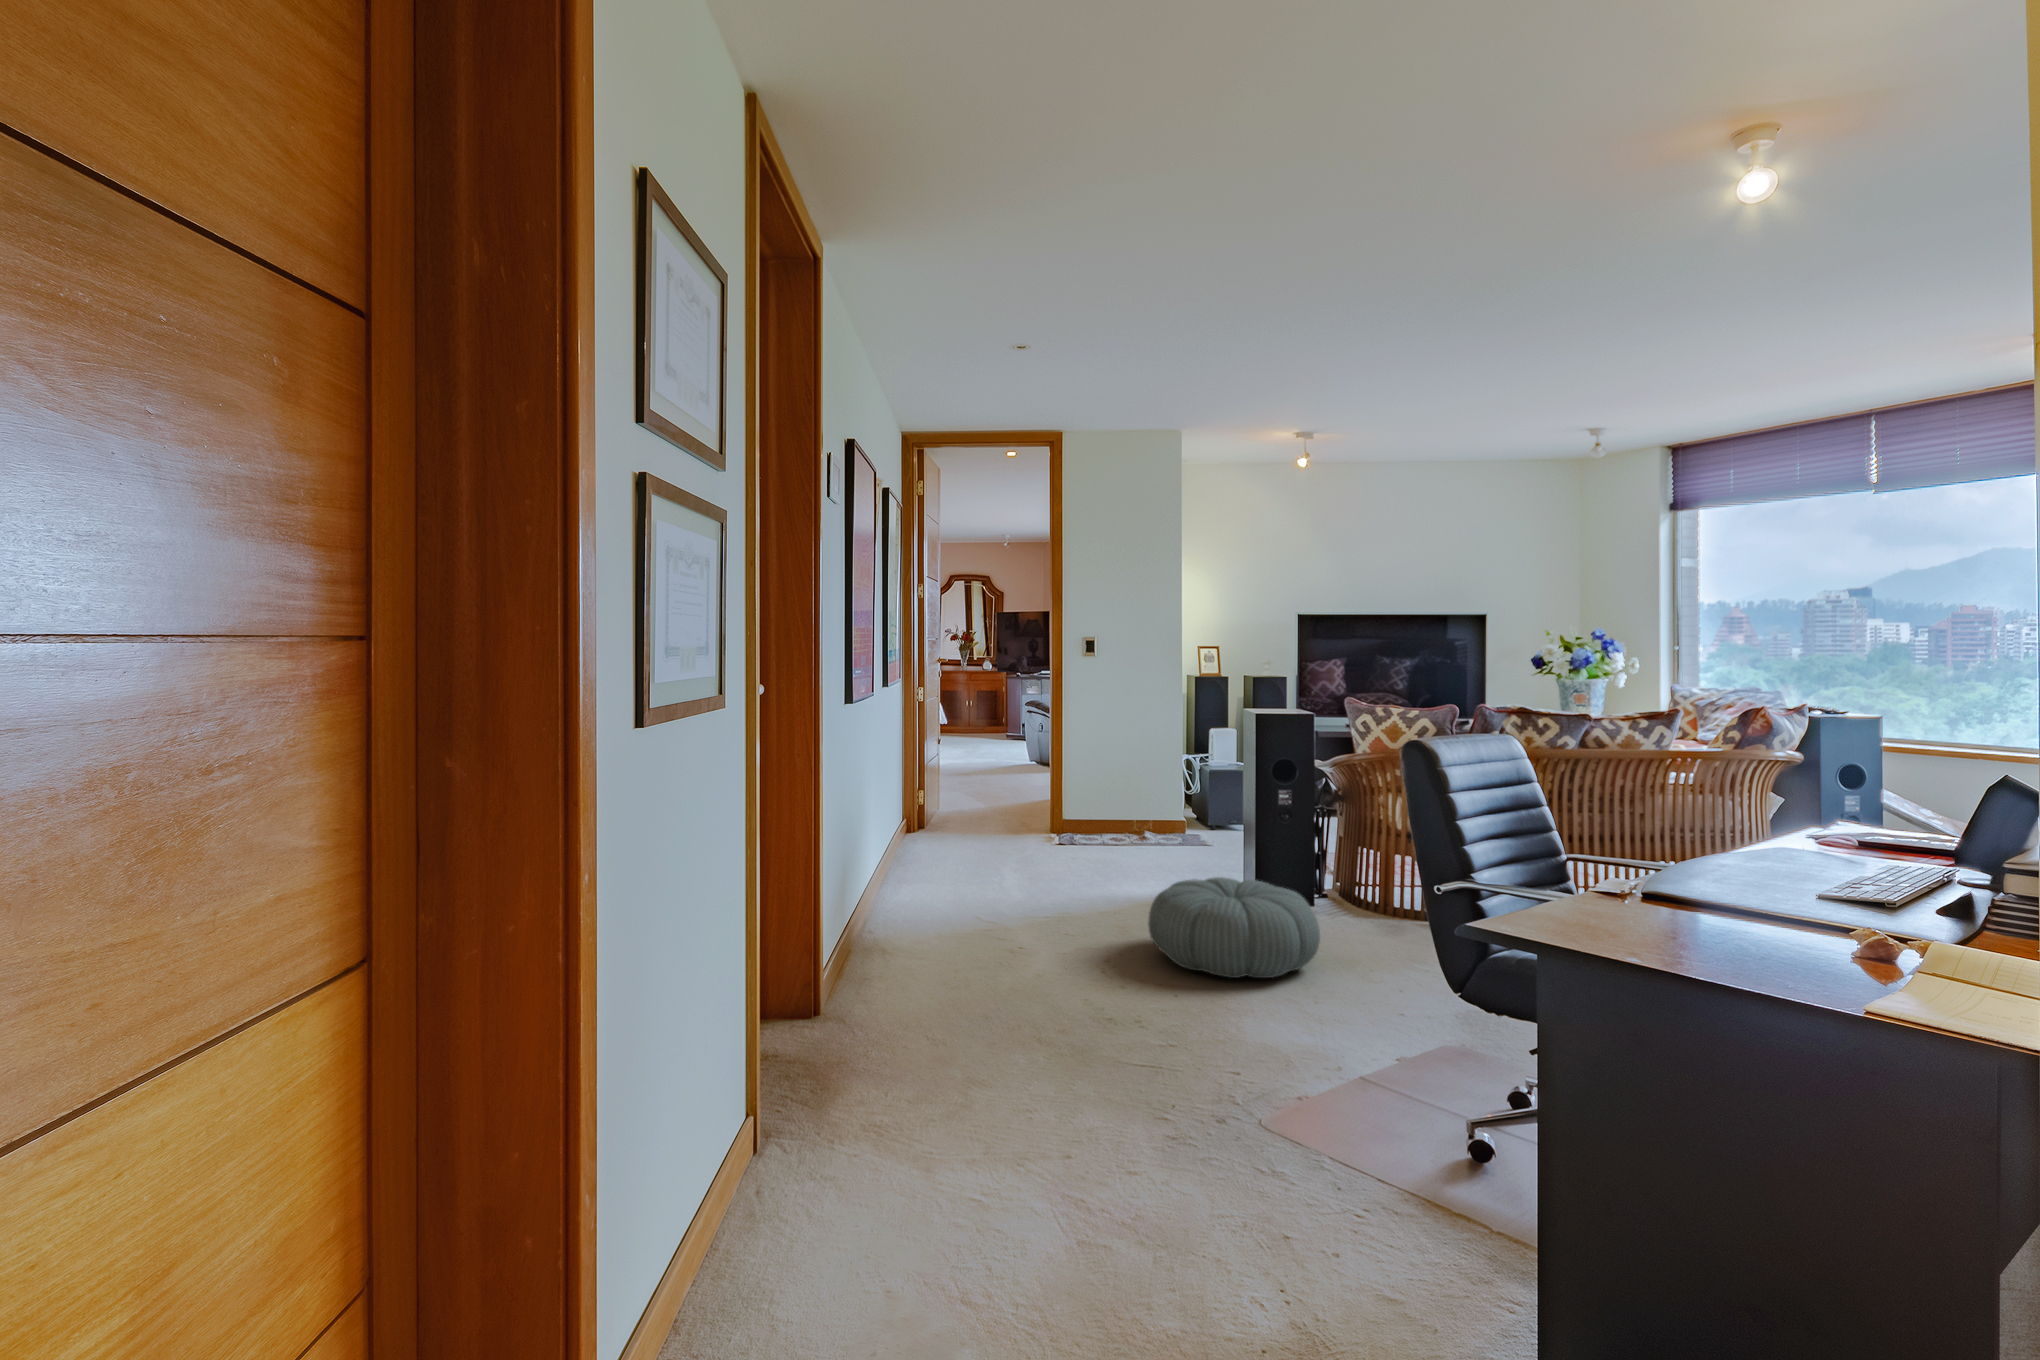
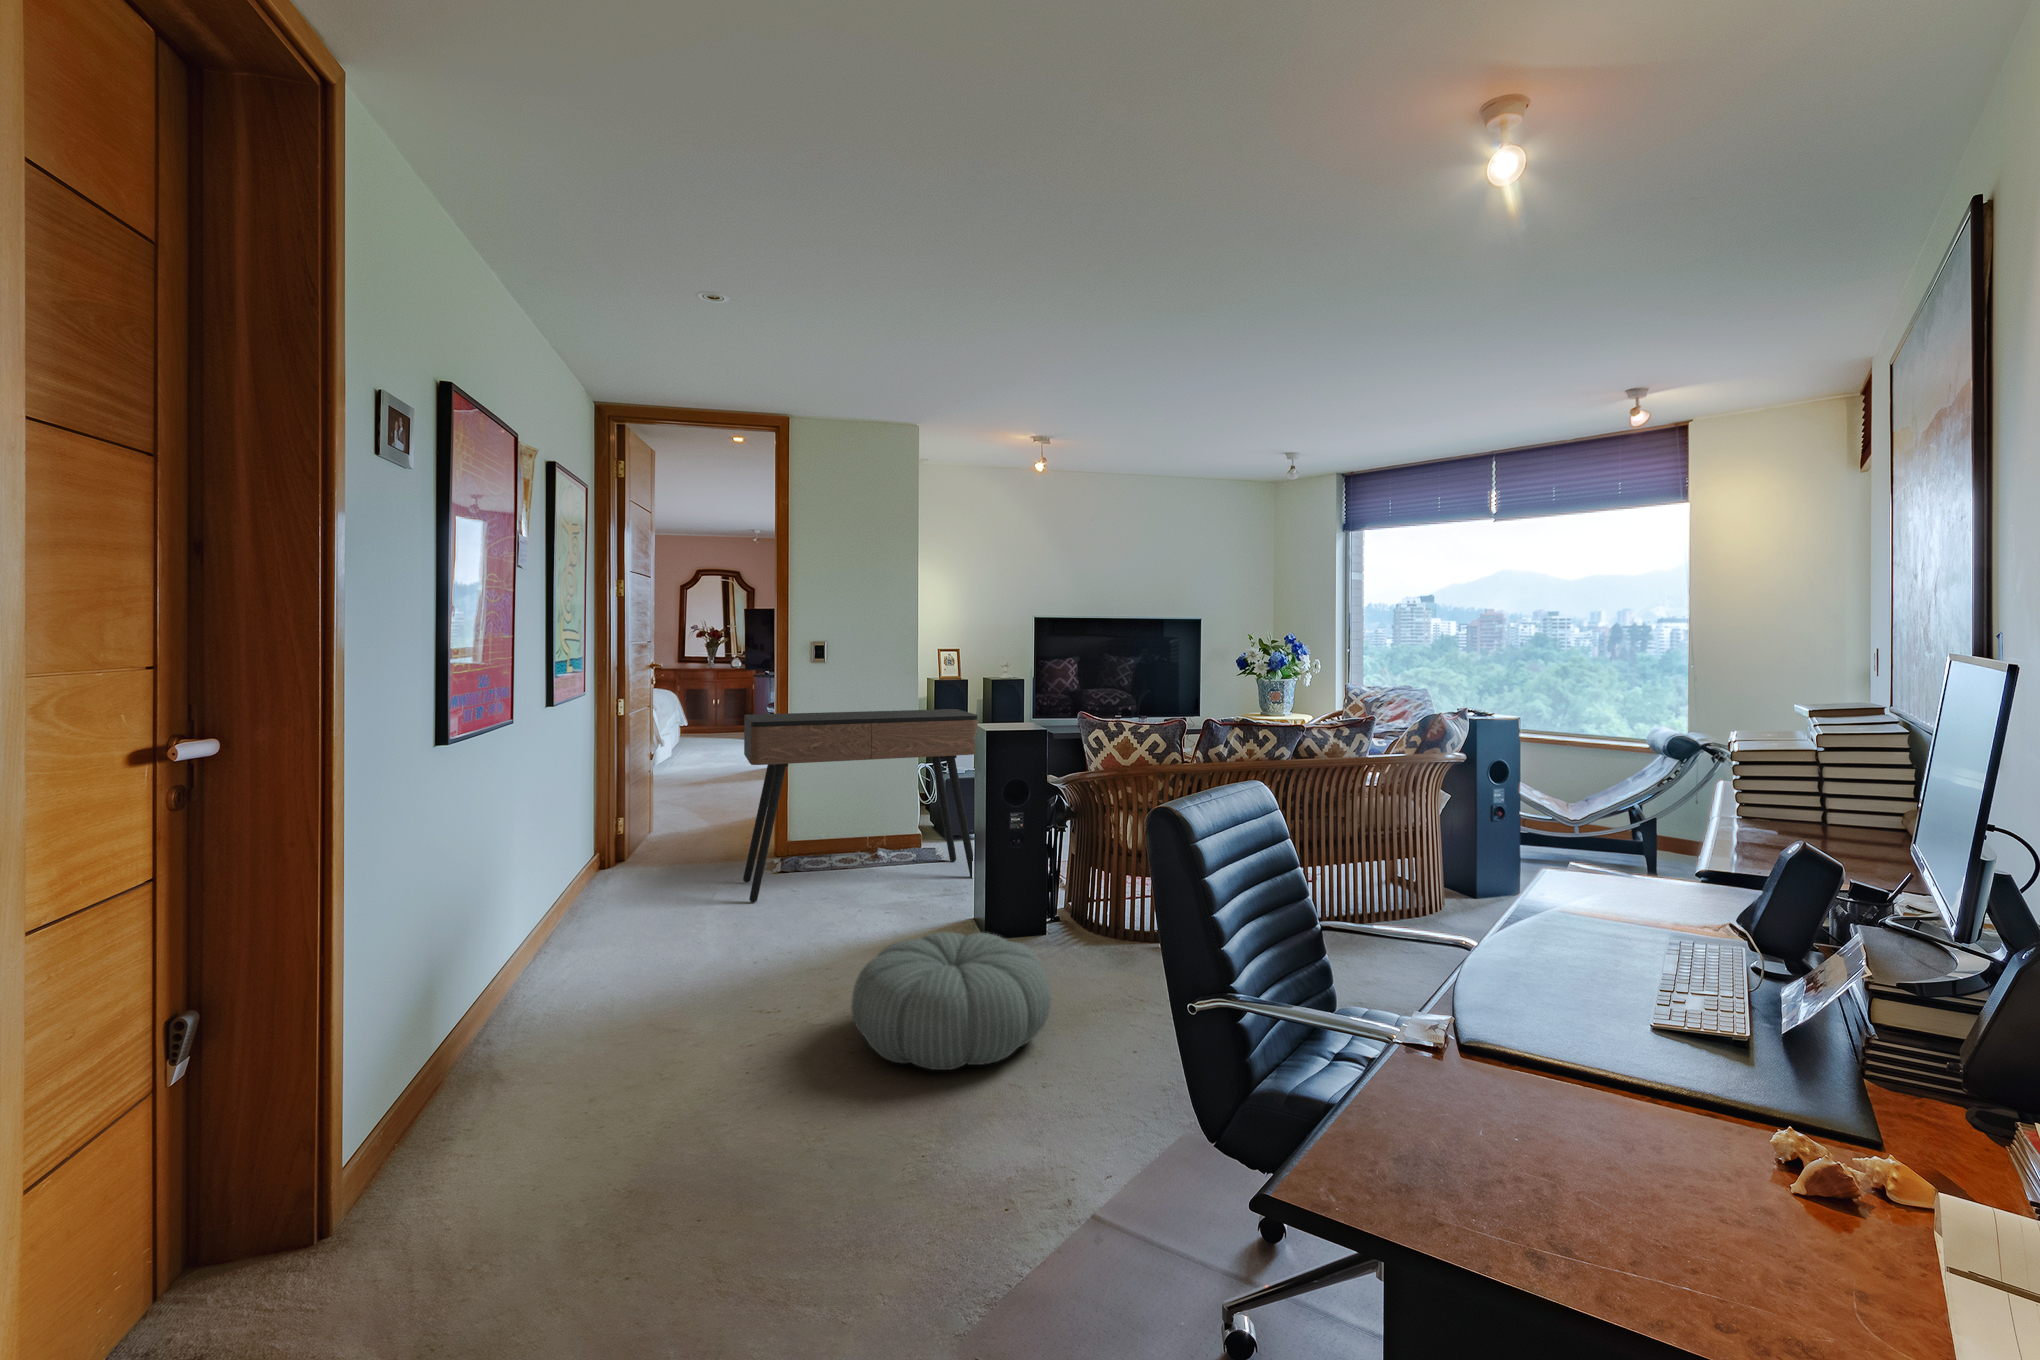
console table: none [1030,700,1241,862] -> present [743,709,977,902]

